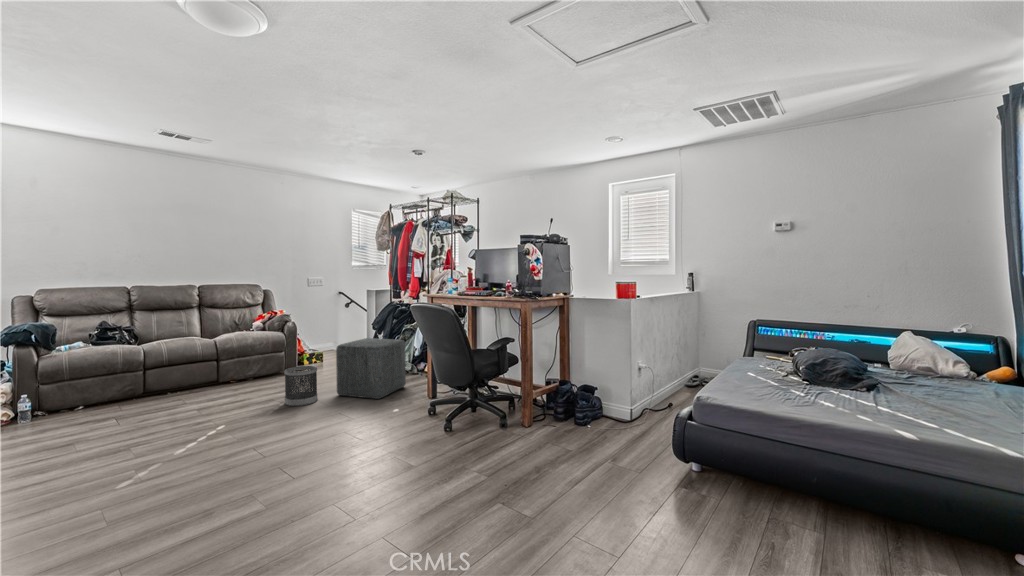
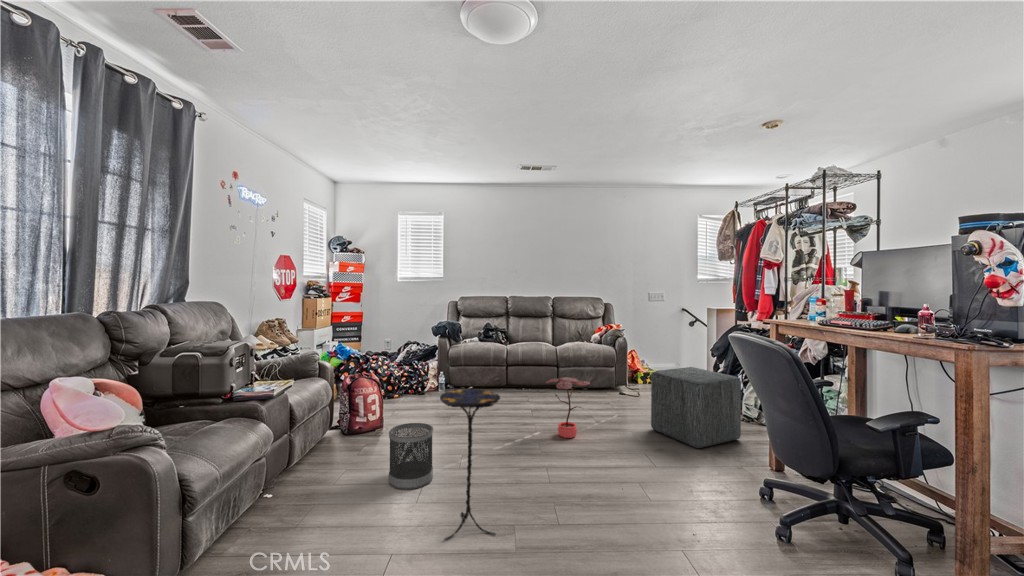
potted plant: none [231,362,283,421] -> present [546,377,590,438]
wastebasket: present [284,366,318,406] -> present [389,423,433,489]
side table: none [158,374,236,531] -> present [440,389,500,539]

